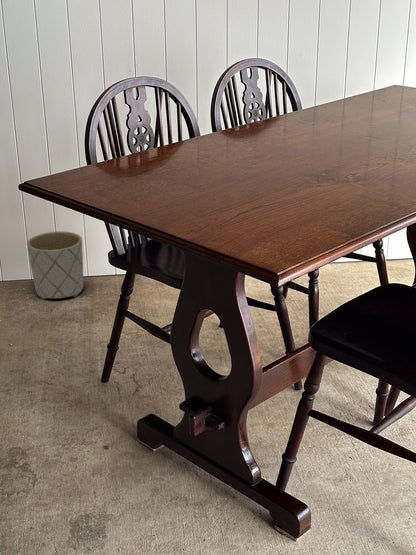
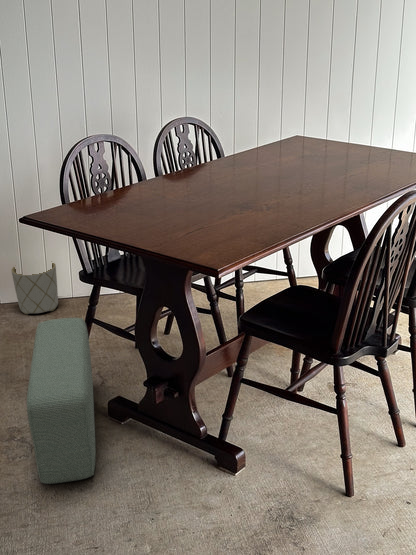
pouf: none [28,313,117,530] -> present [27,318,96,484]

